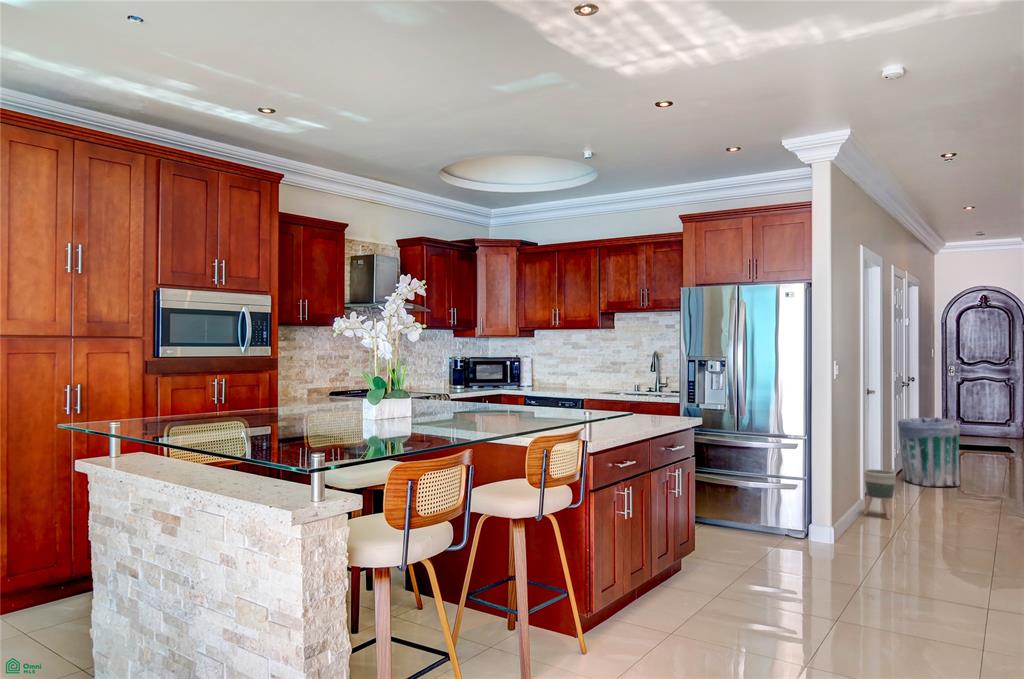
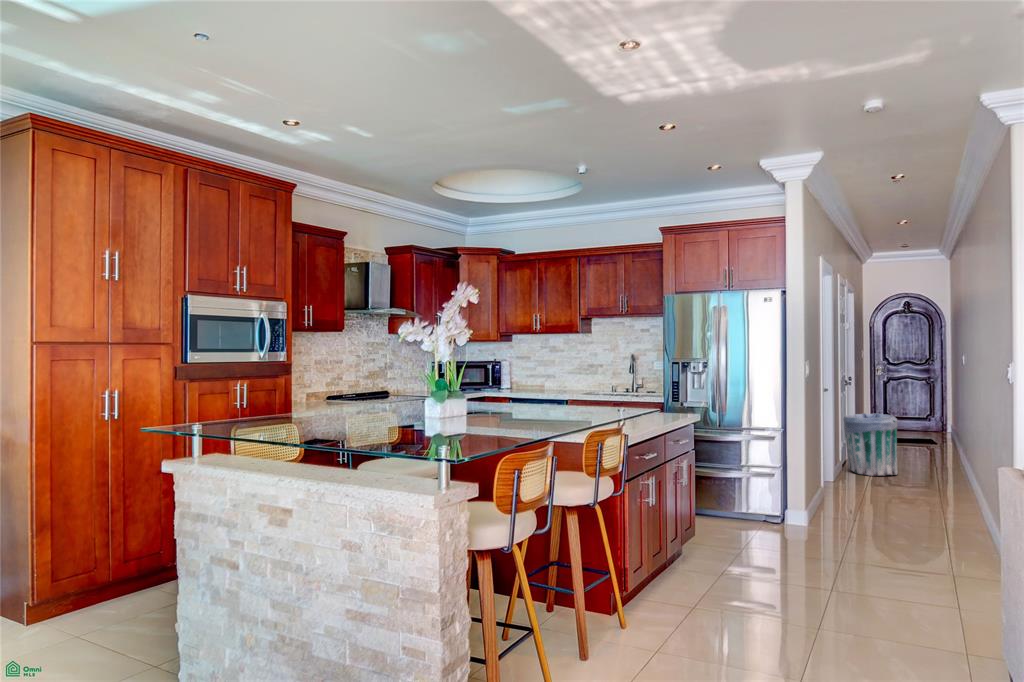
planter: present [864,469,896,519] -> none [823,460,851,505]

